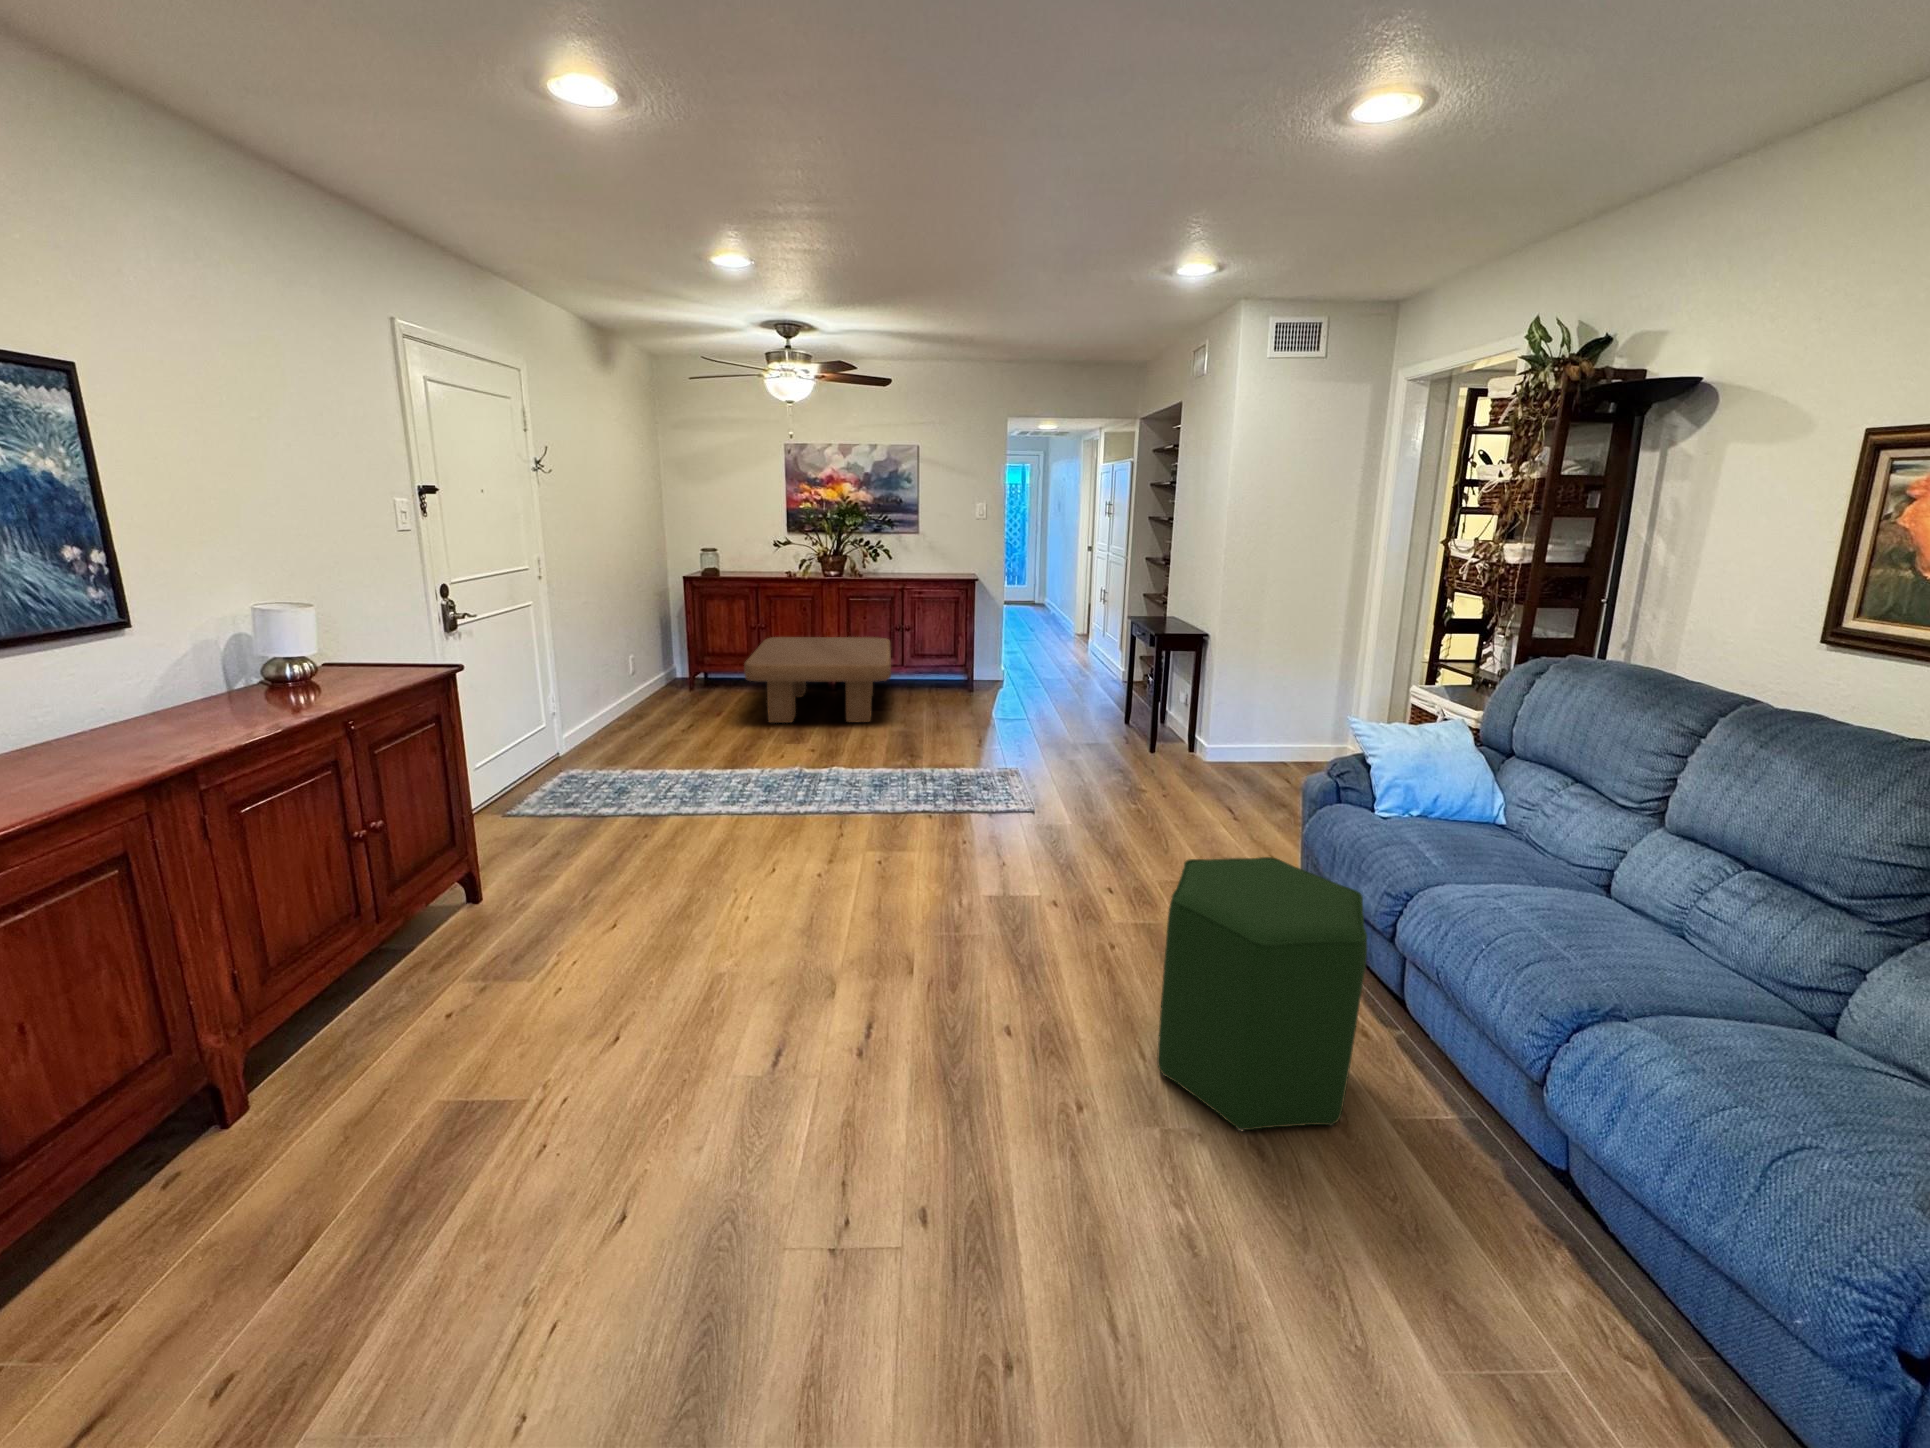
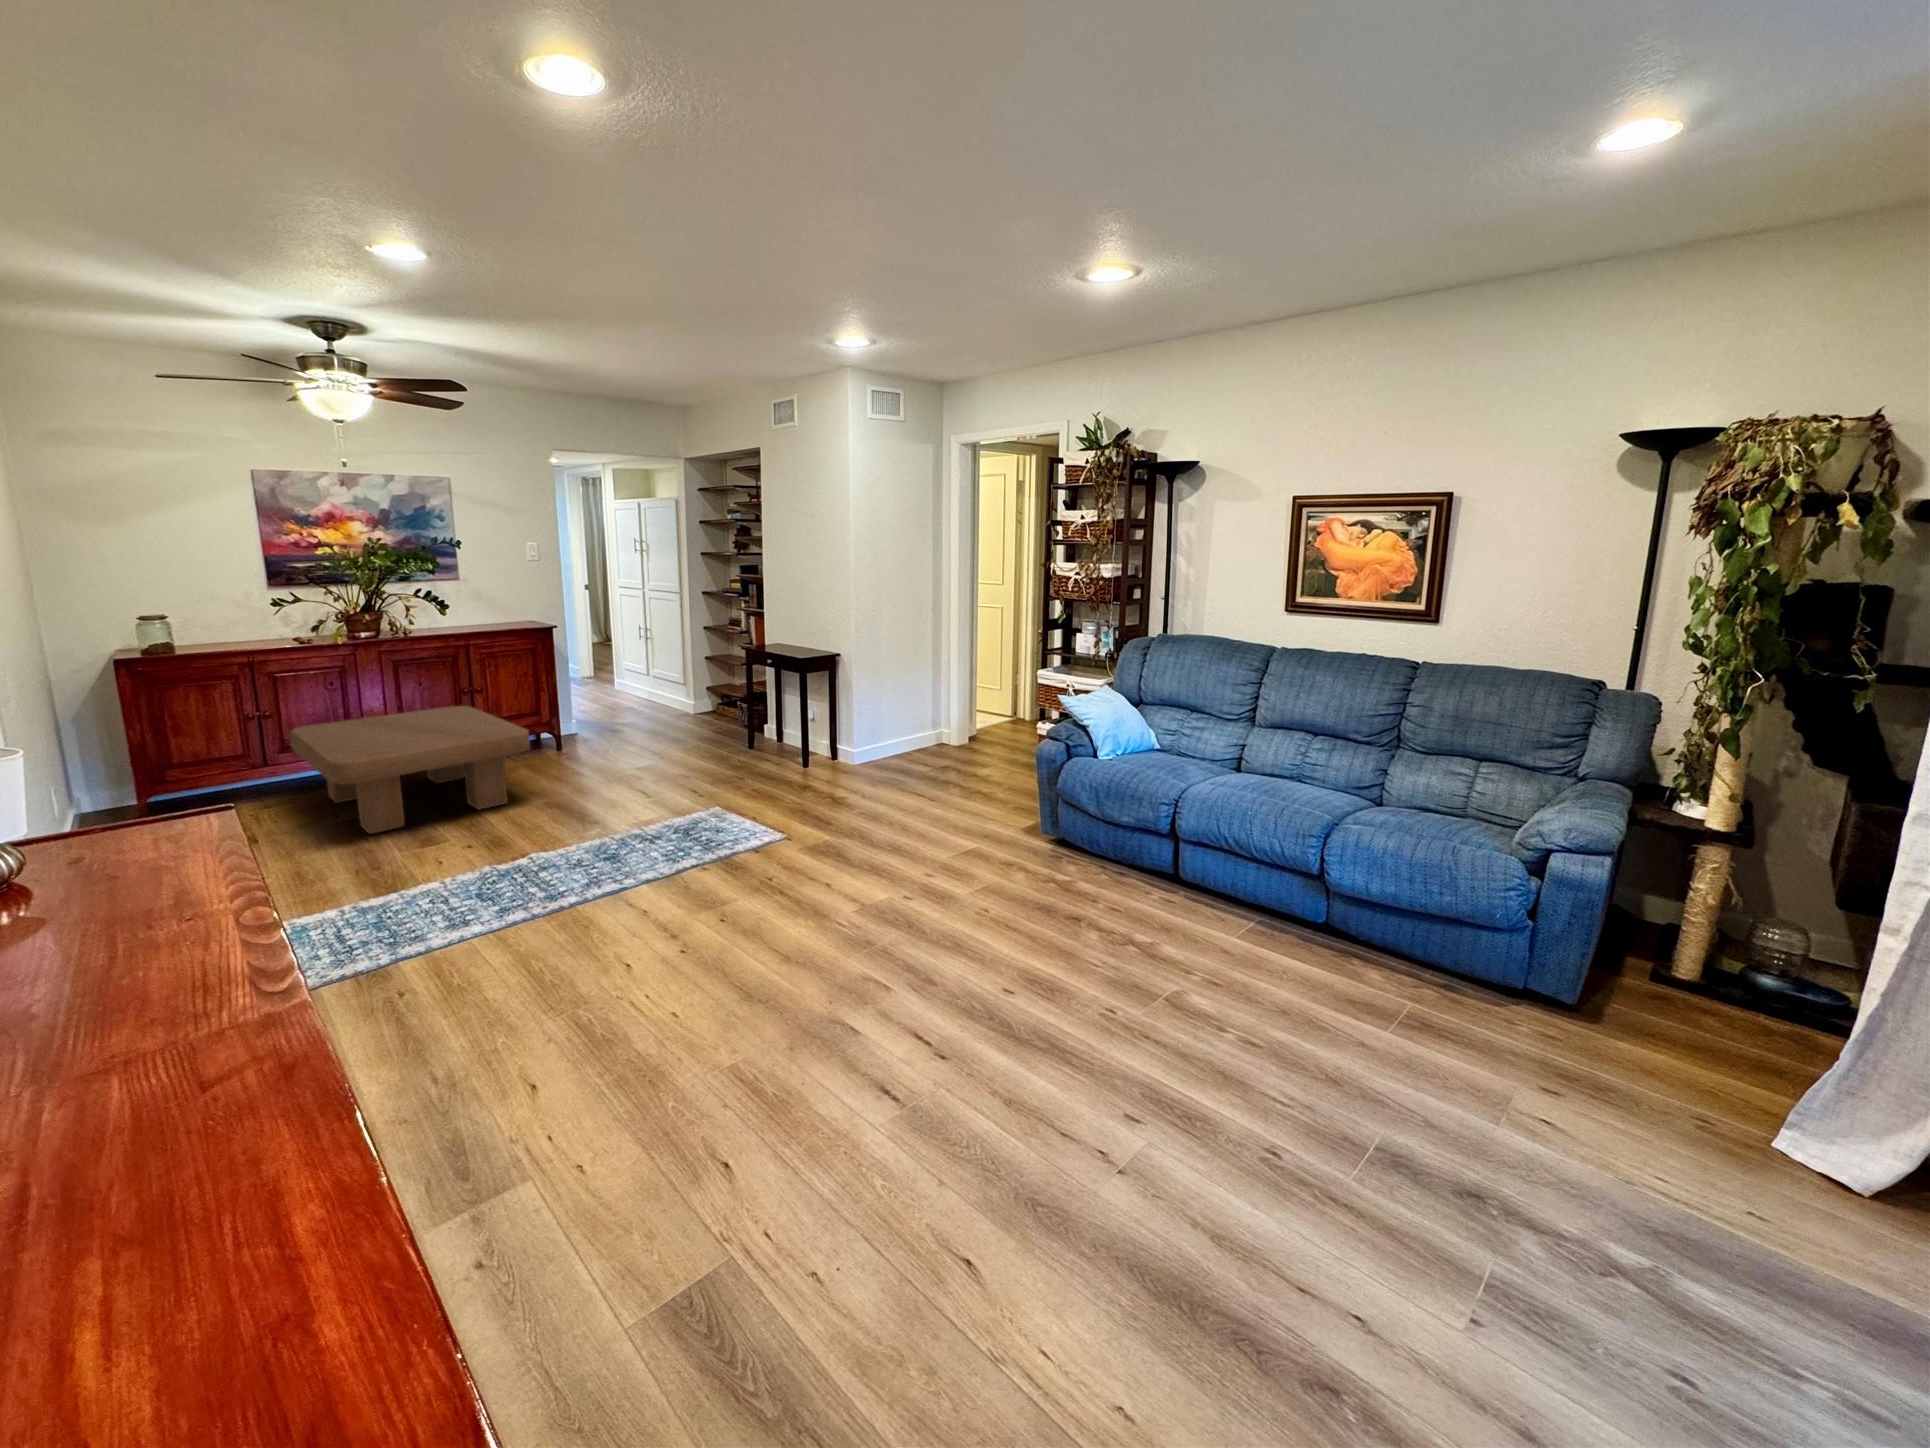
ottoman: present [1157,857,1367,1131] -> none [1086,796,1237,980]

